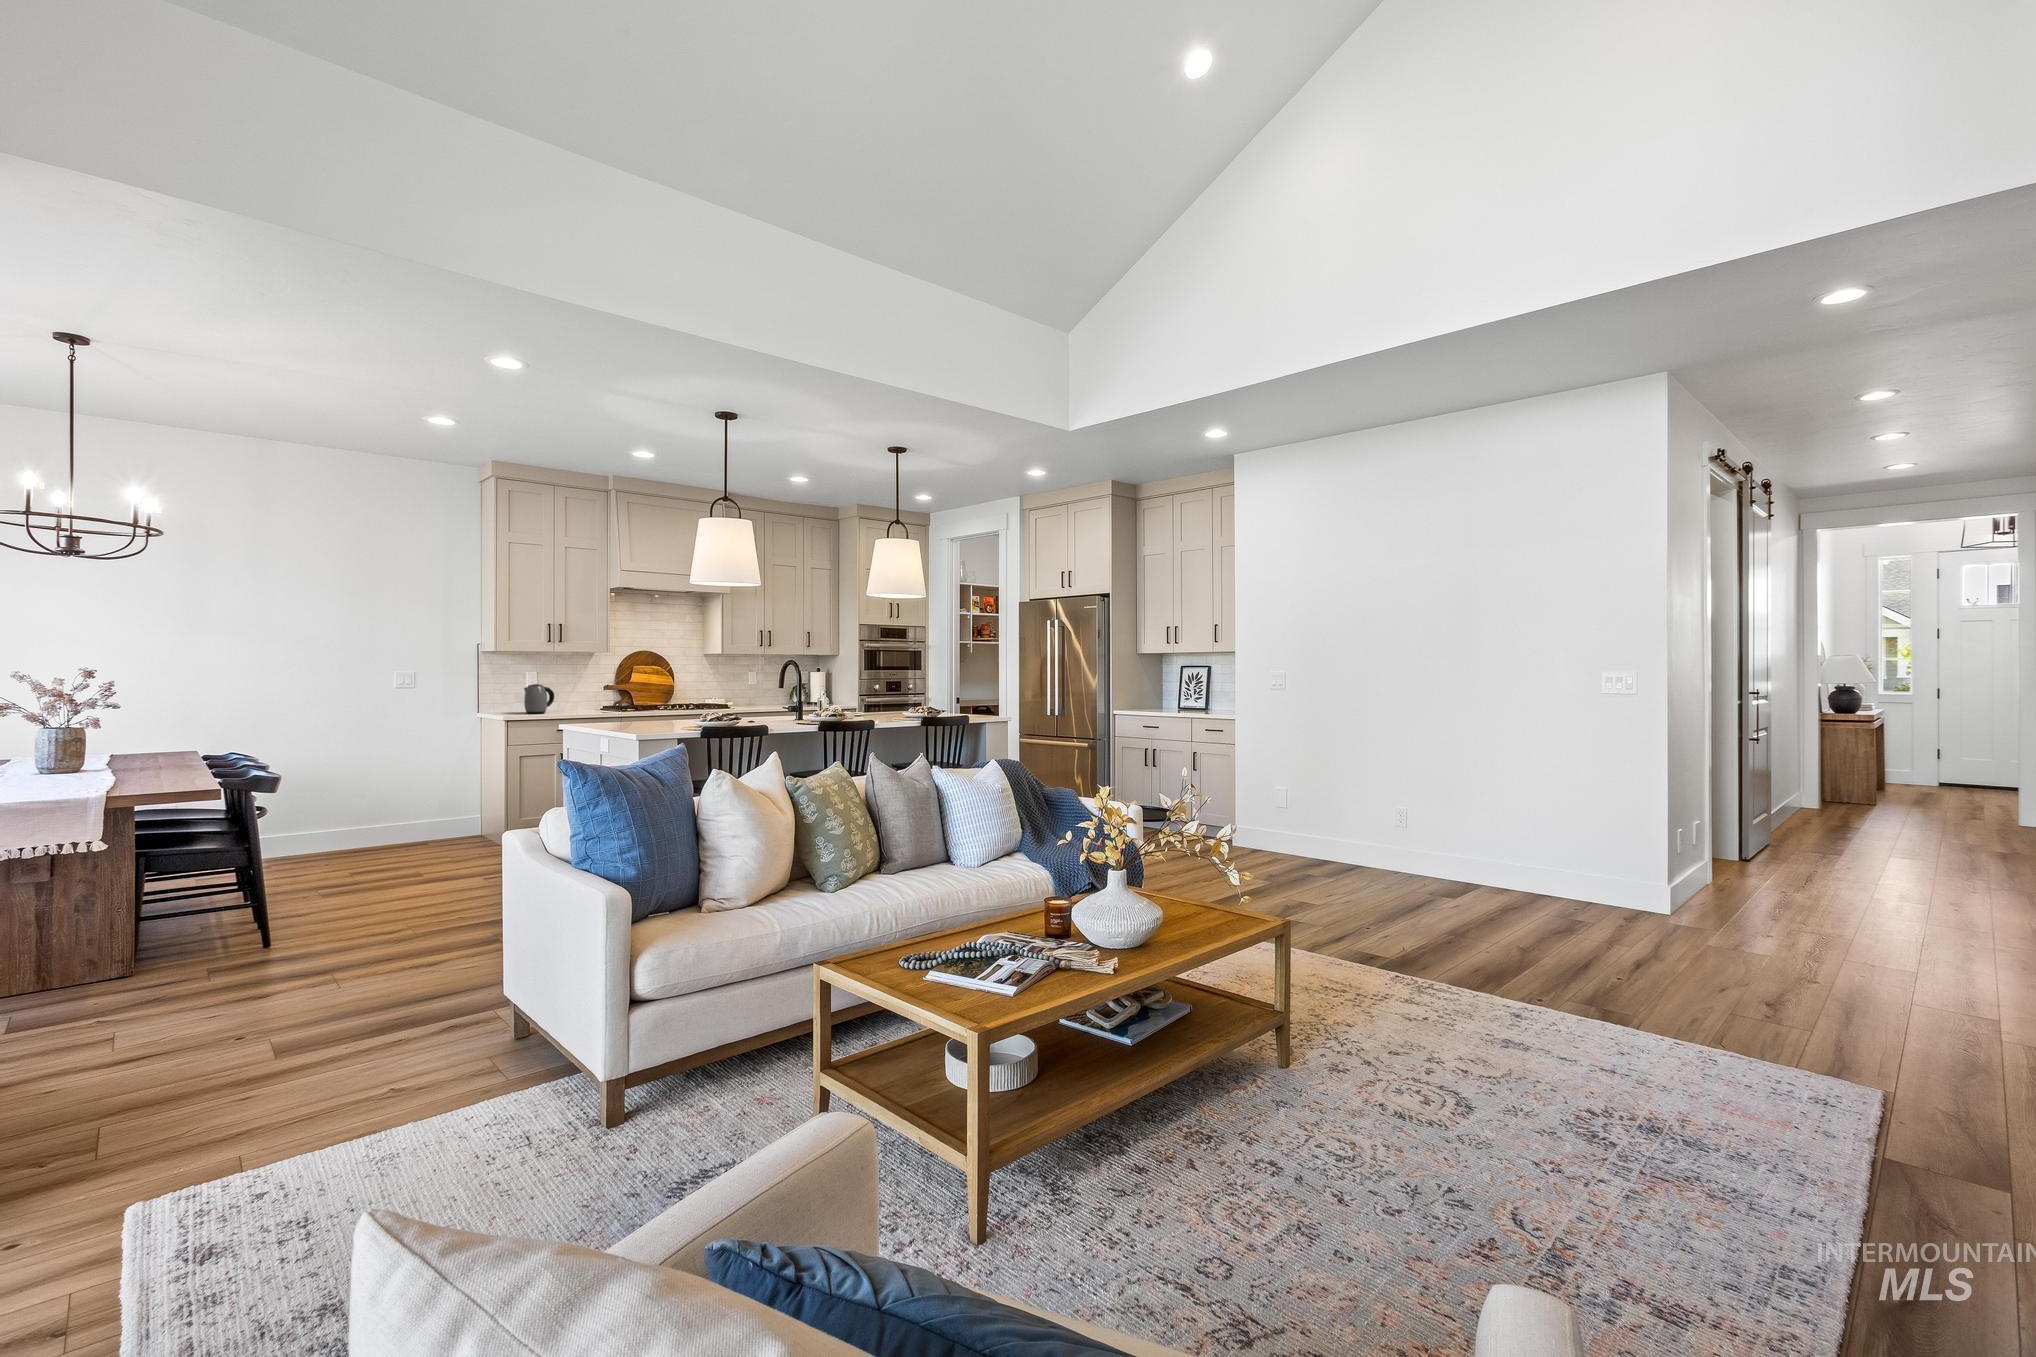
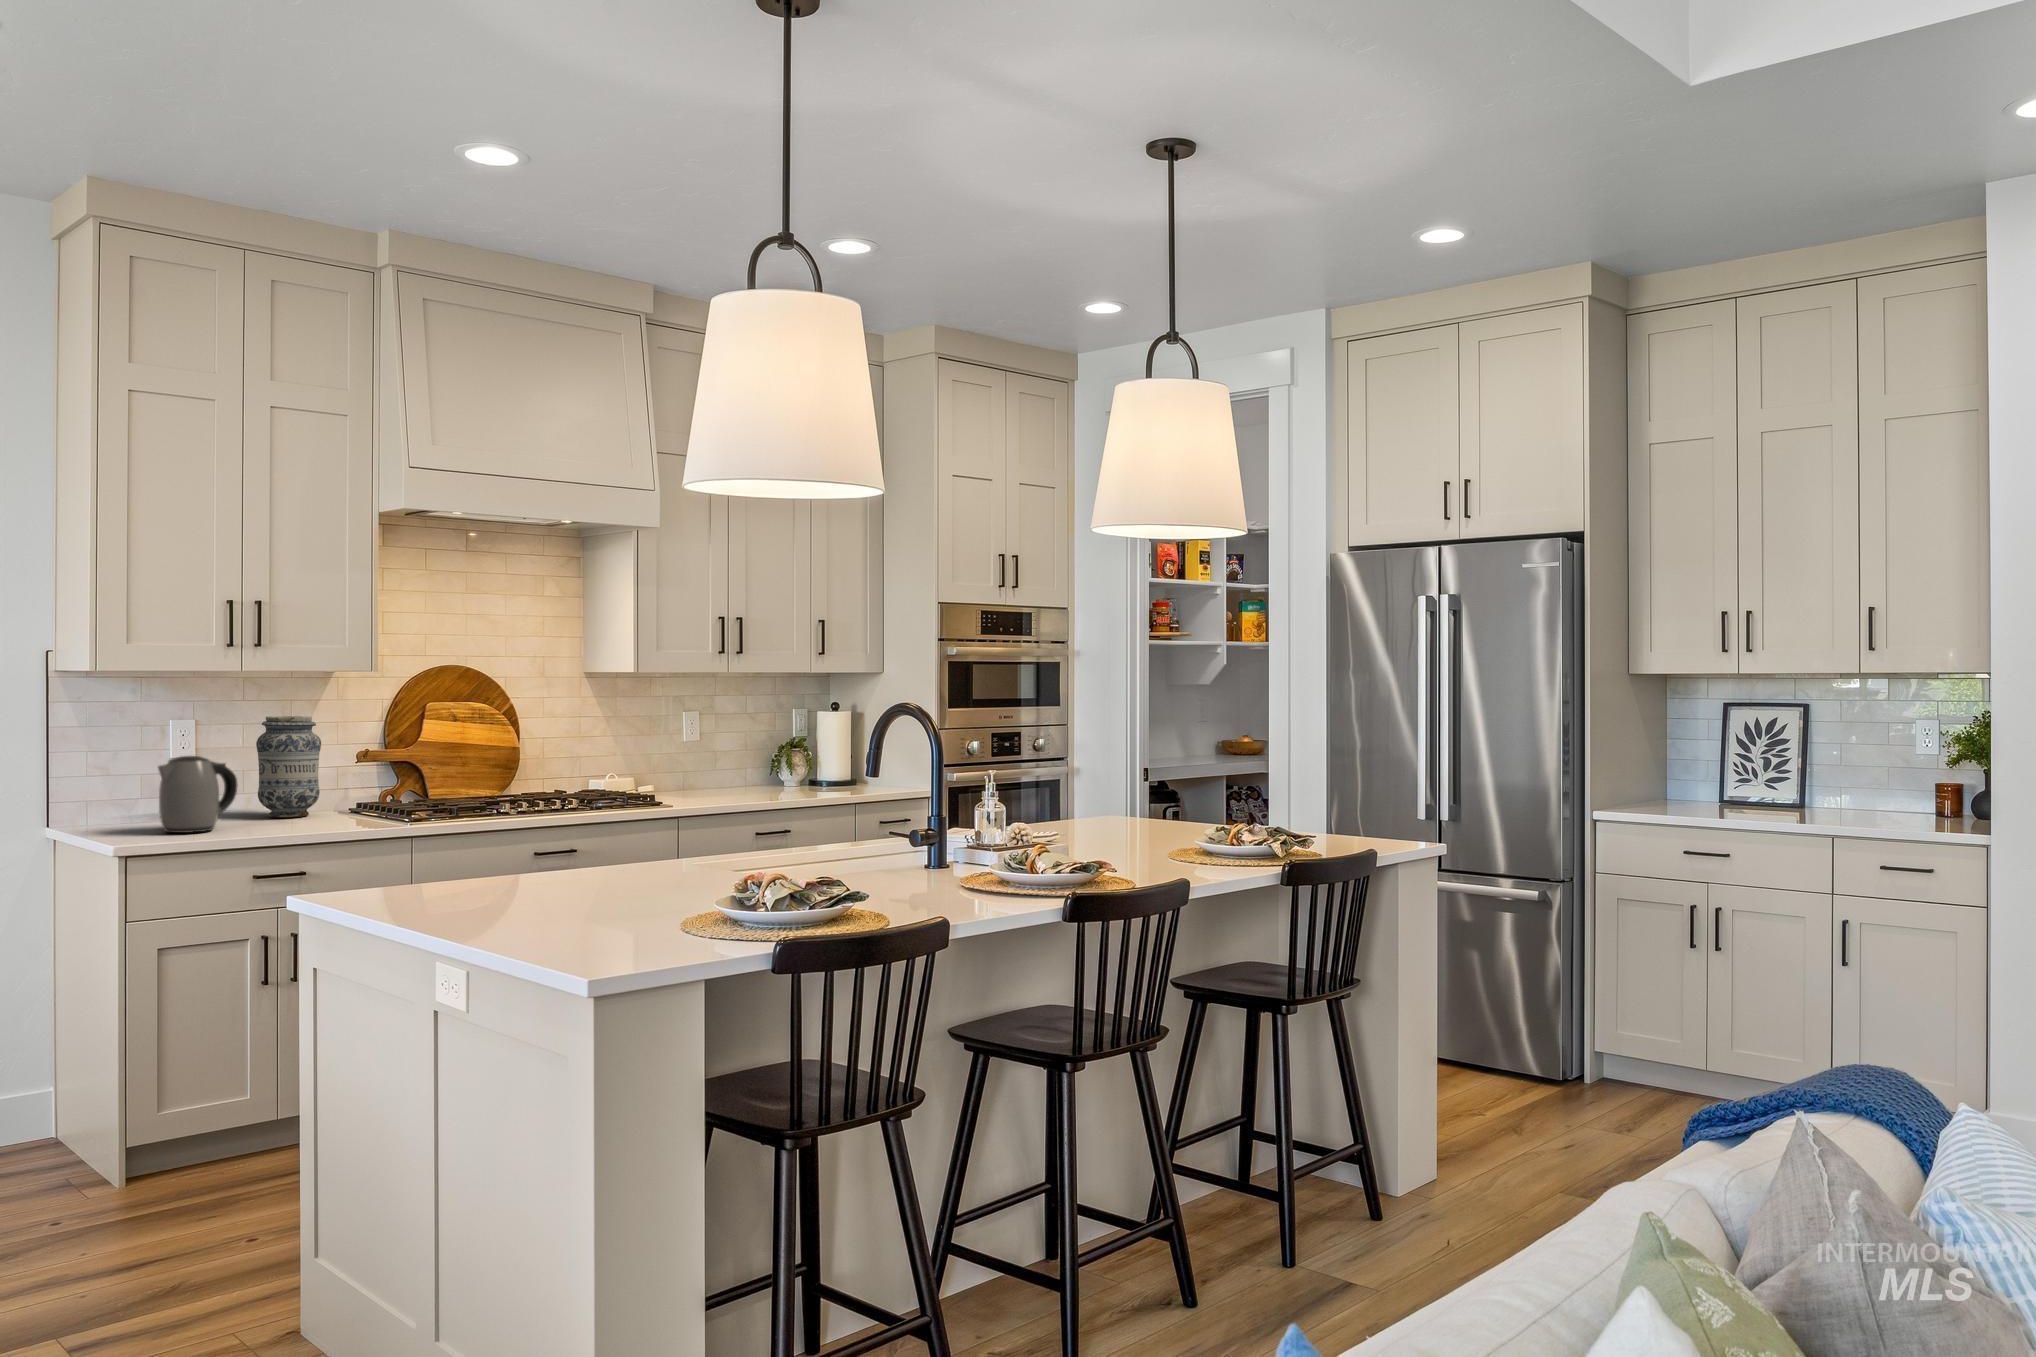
vase: none [562,670,588,710] -> present [256,716,321,817]

